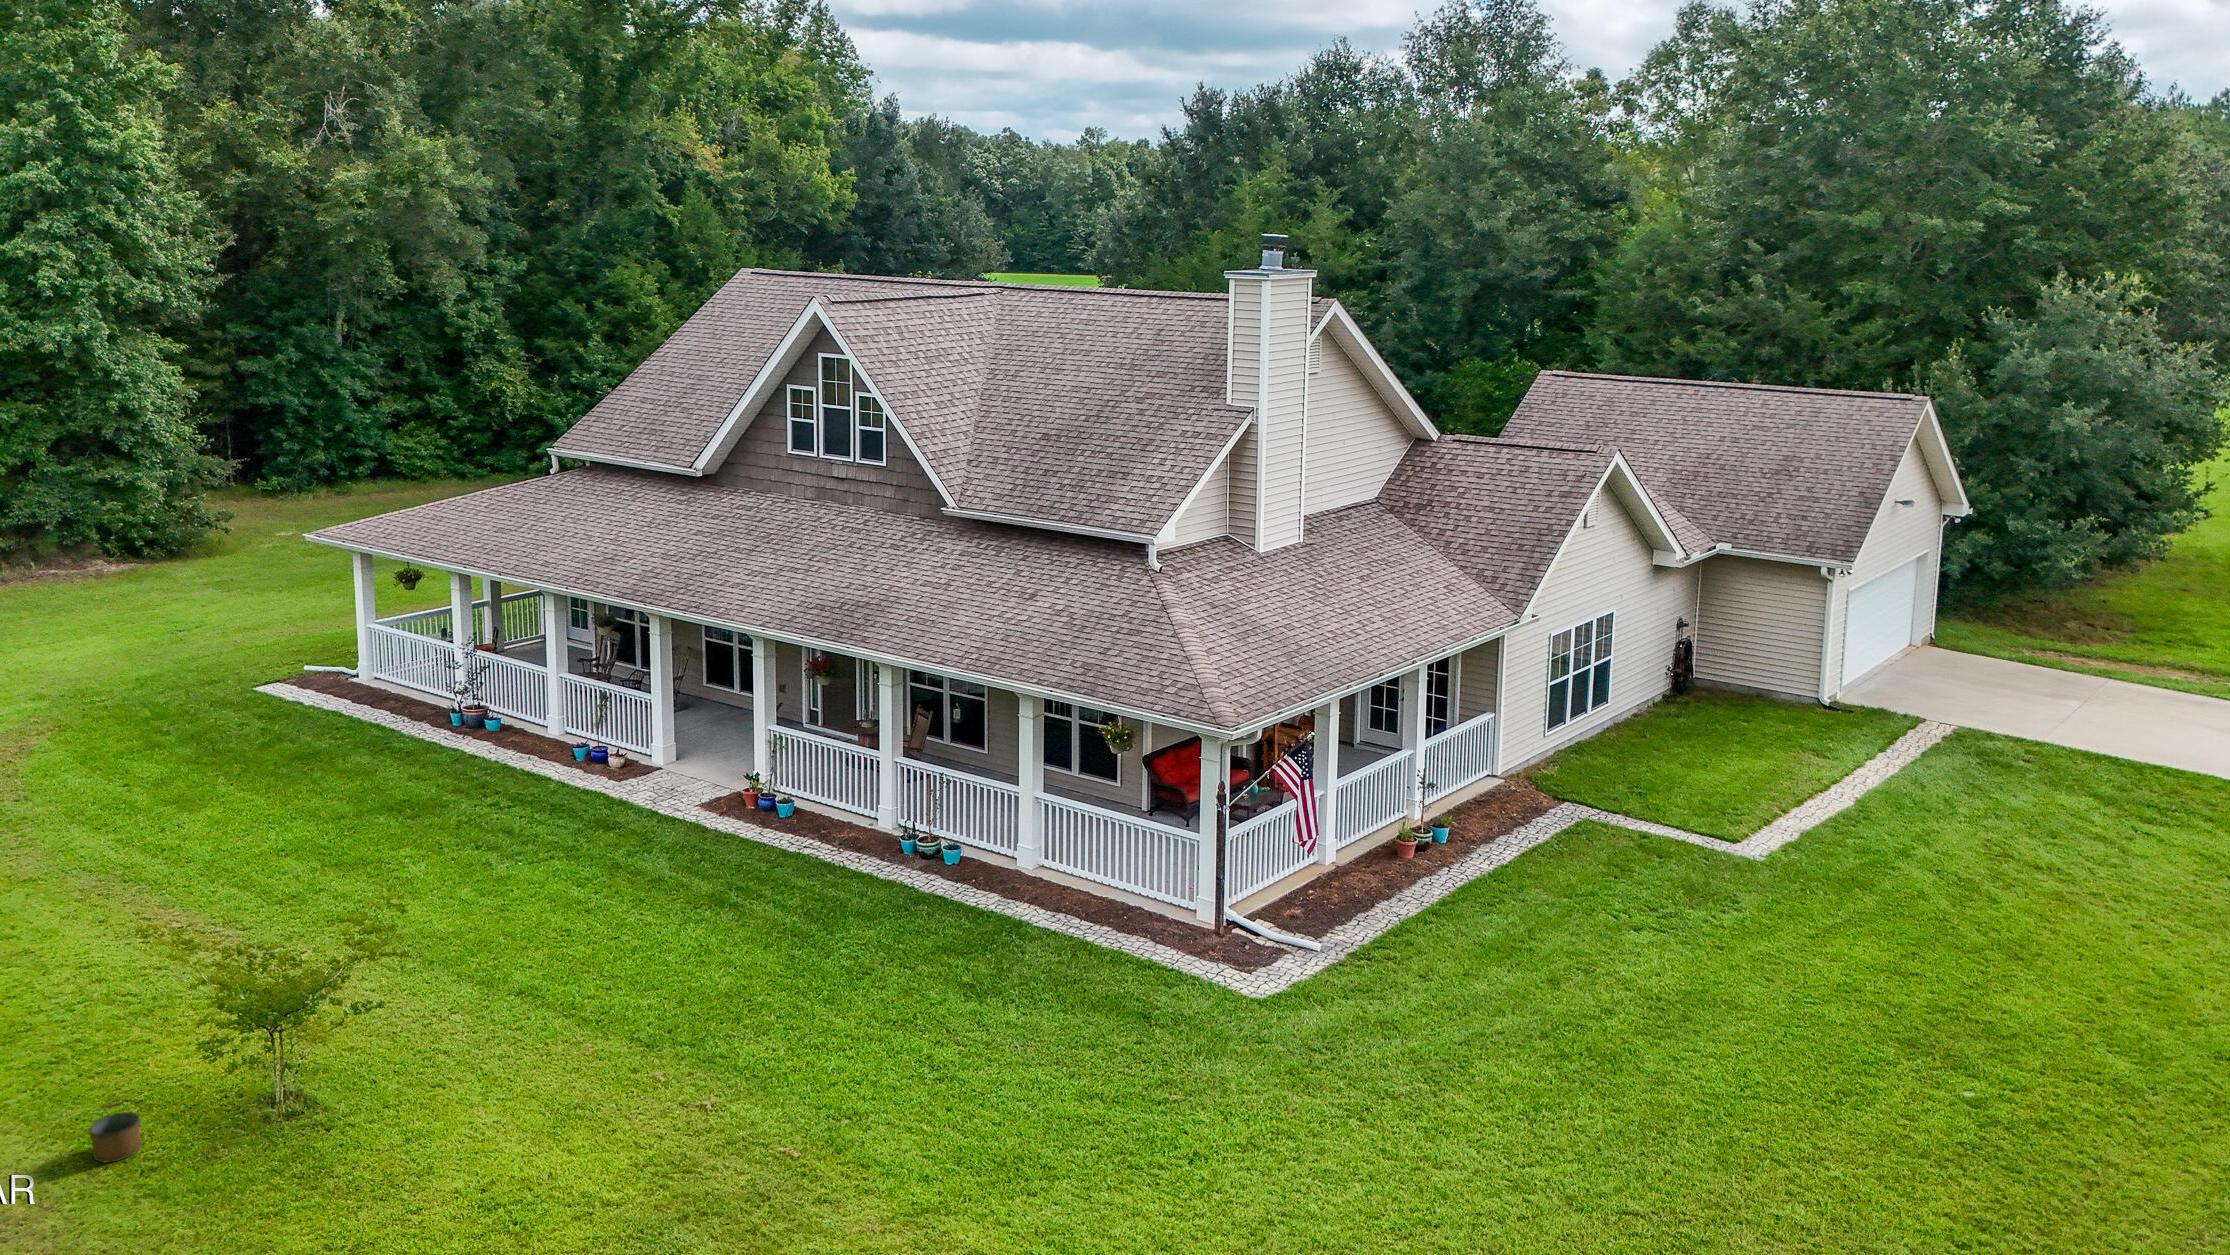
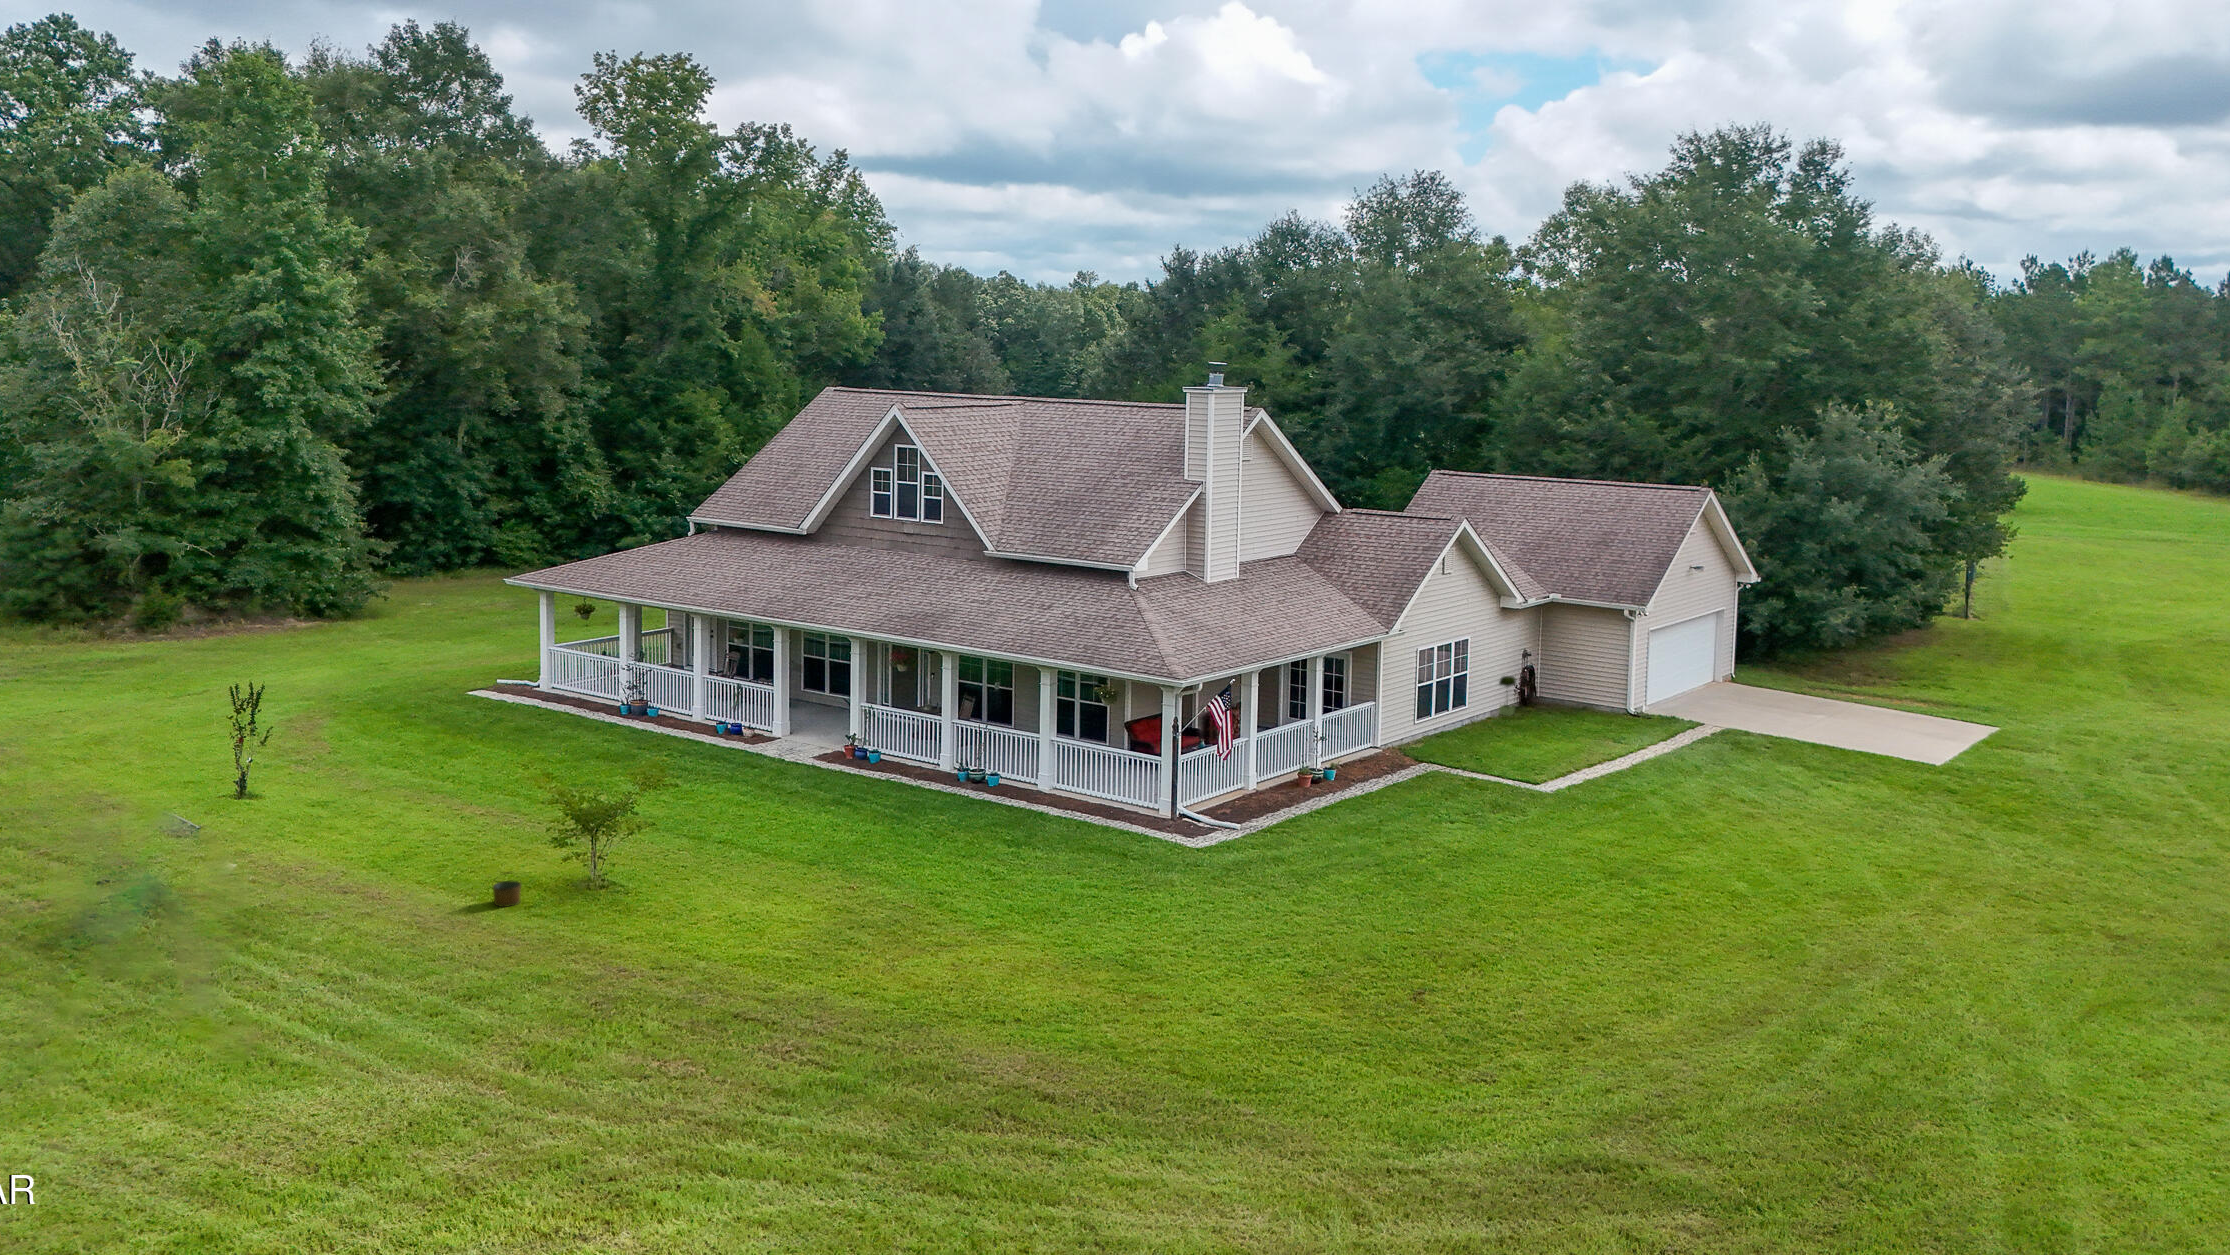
potted tree: none [1648,659,1673,713] -> present [1499,676,1516,716]

